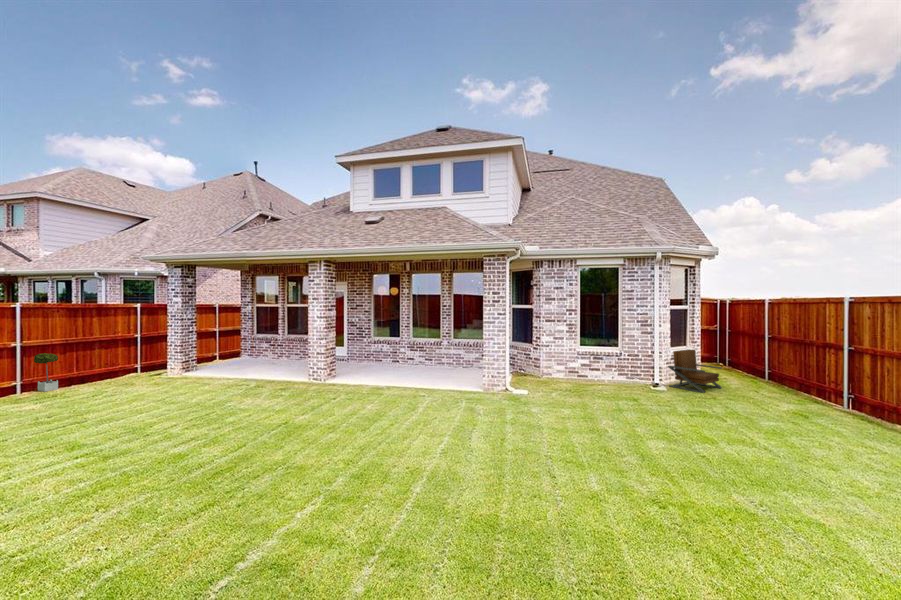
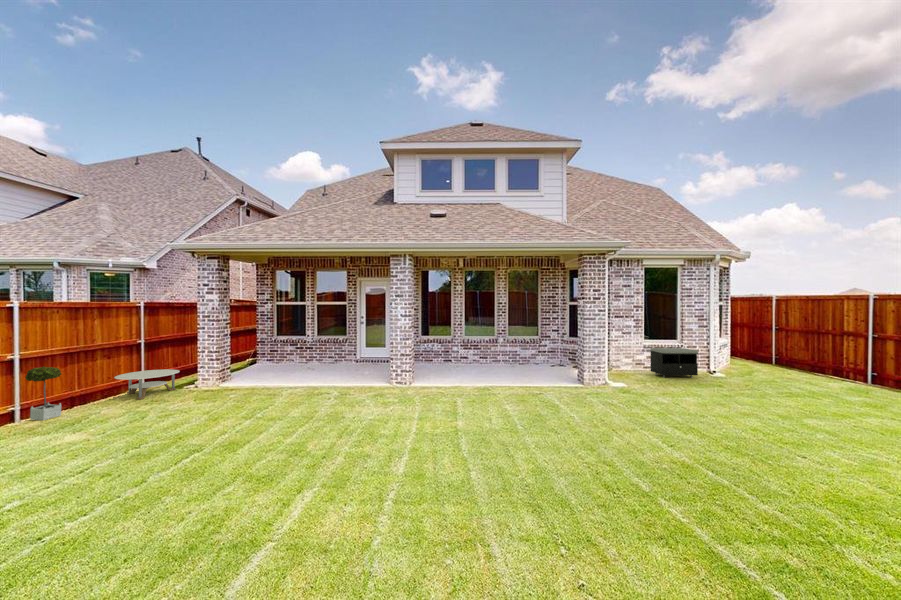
lounge chair: present [668,349,722,393] -> none [724,341,767,379]
storage bench: none [584,355,628,387] -> present [650,348,698,378]
round table: none [103,359,154,381] -> present [114,369,180,400]

